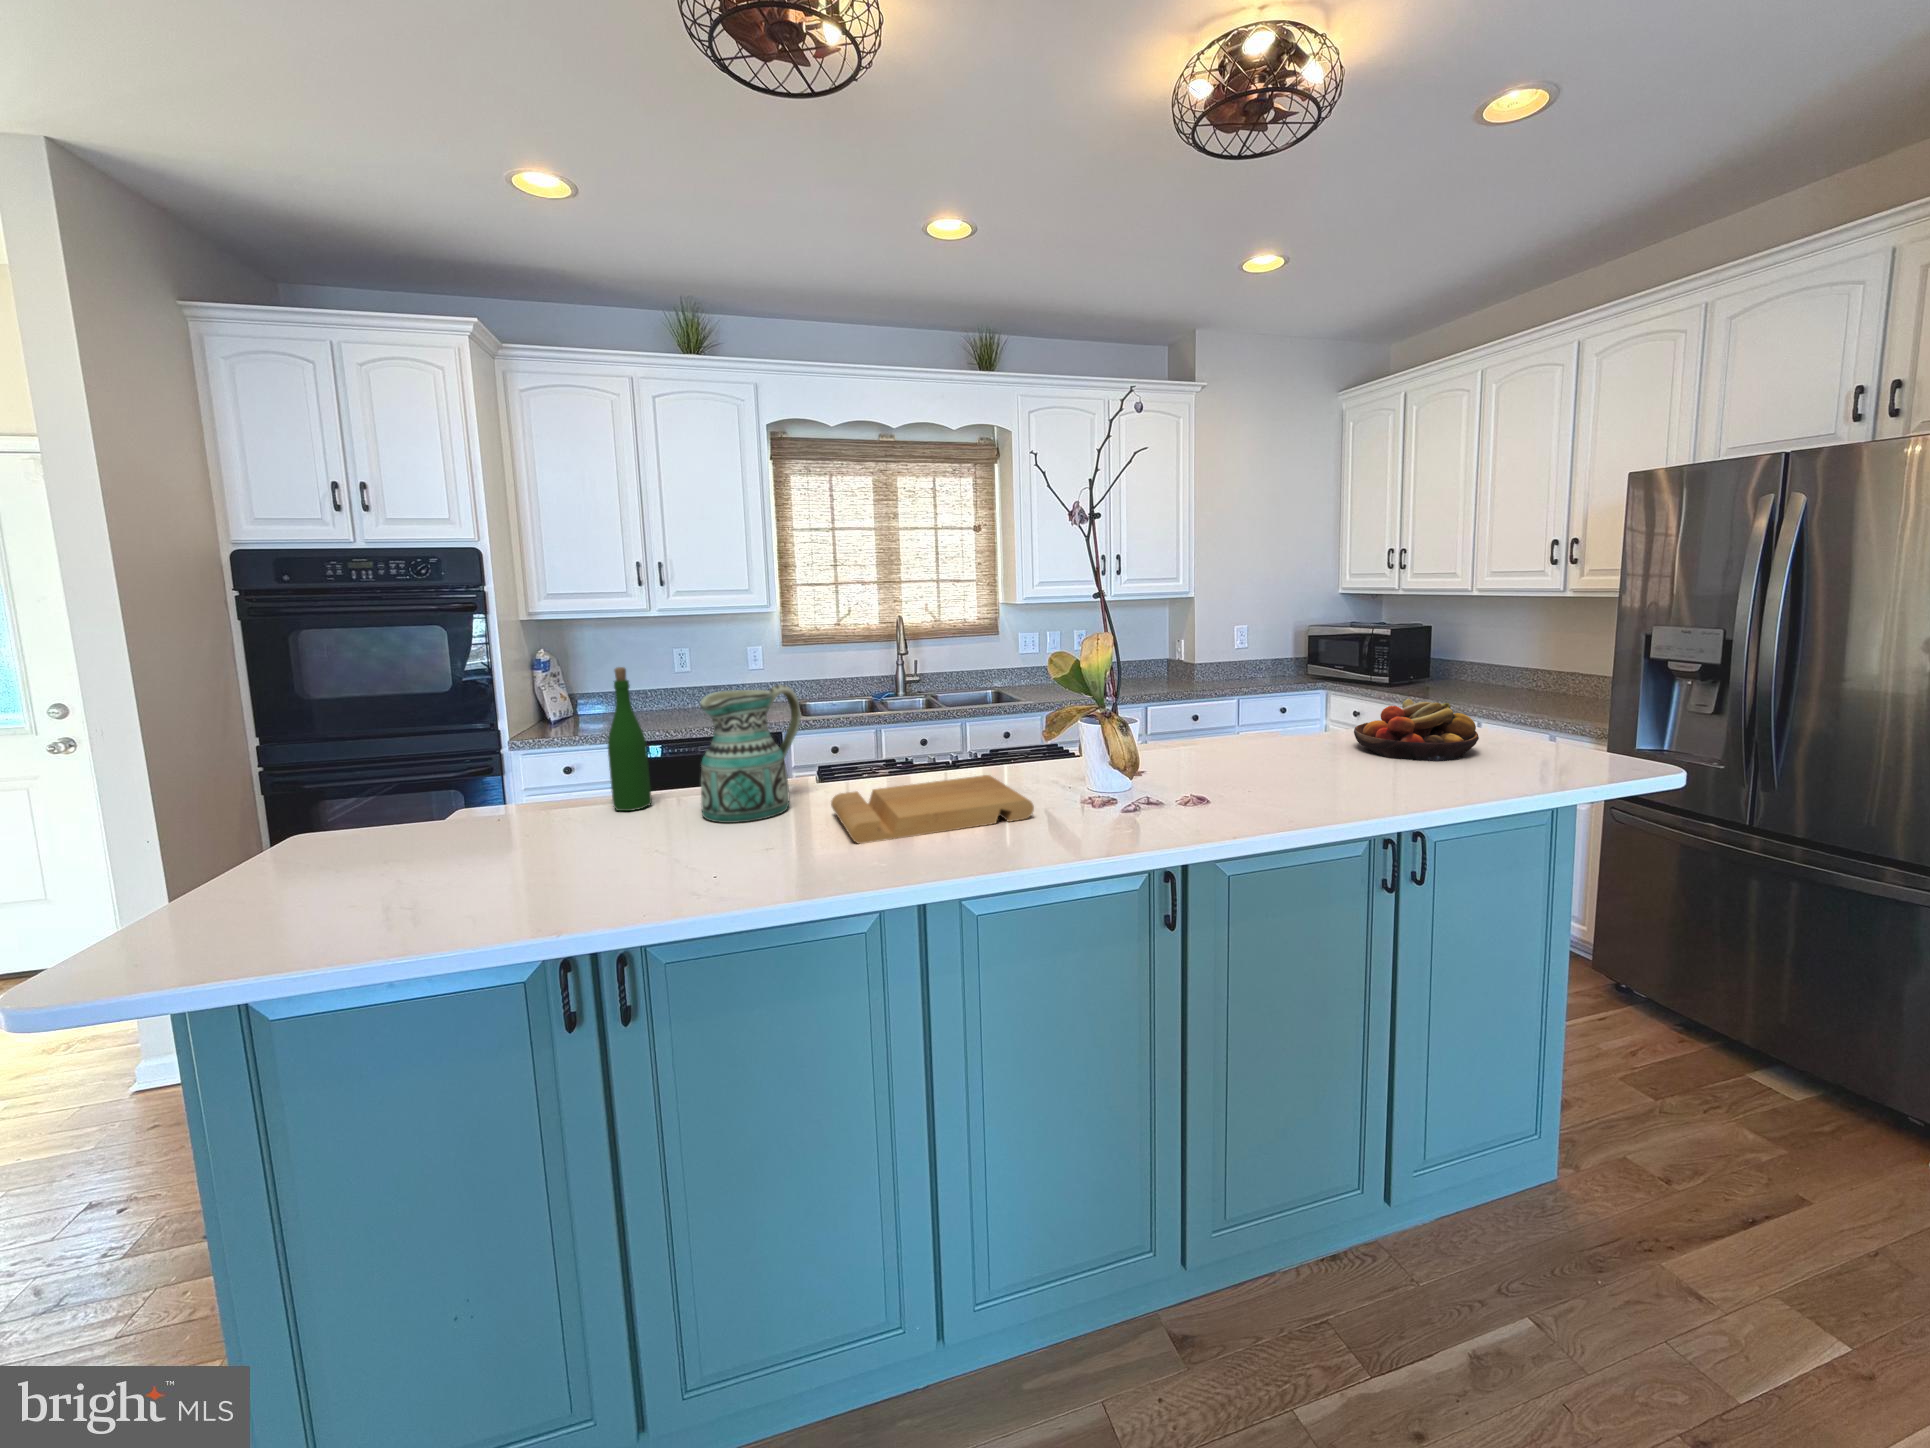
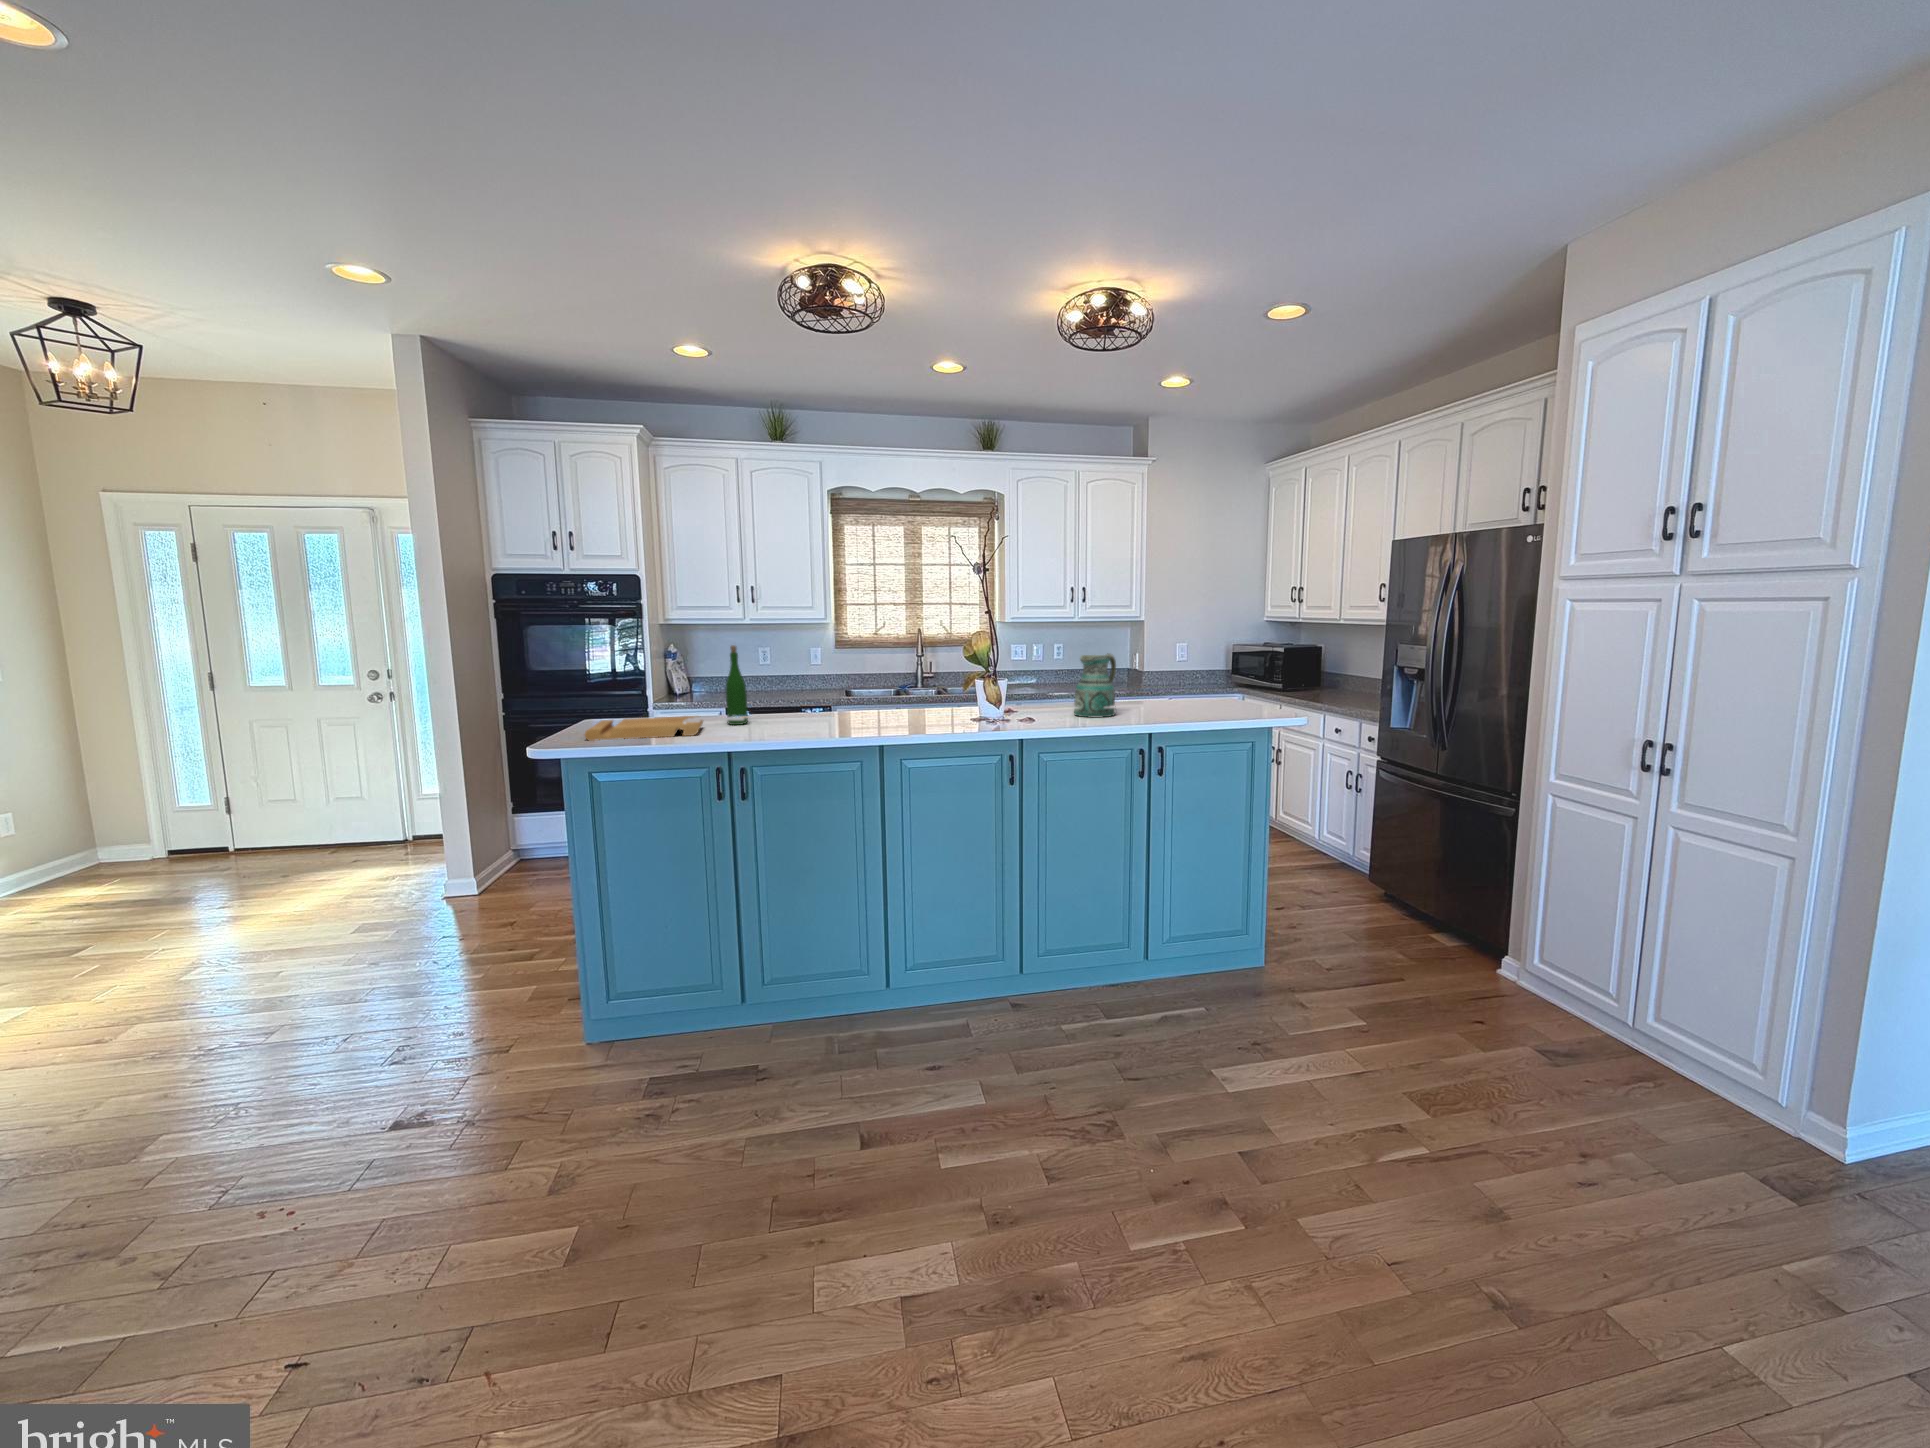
ceramic pitcher: present [700,685,801,823] -> present [1074,654,1116,717]
fruit bowl: present [1354,699,1479,762] -> none [1175,685,1247,720]
cutting board: present [831,775,1034,844] -> present [585,716,703,741]

